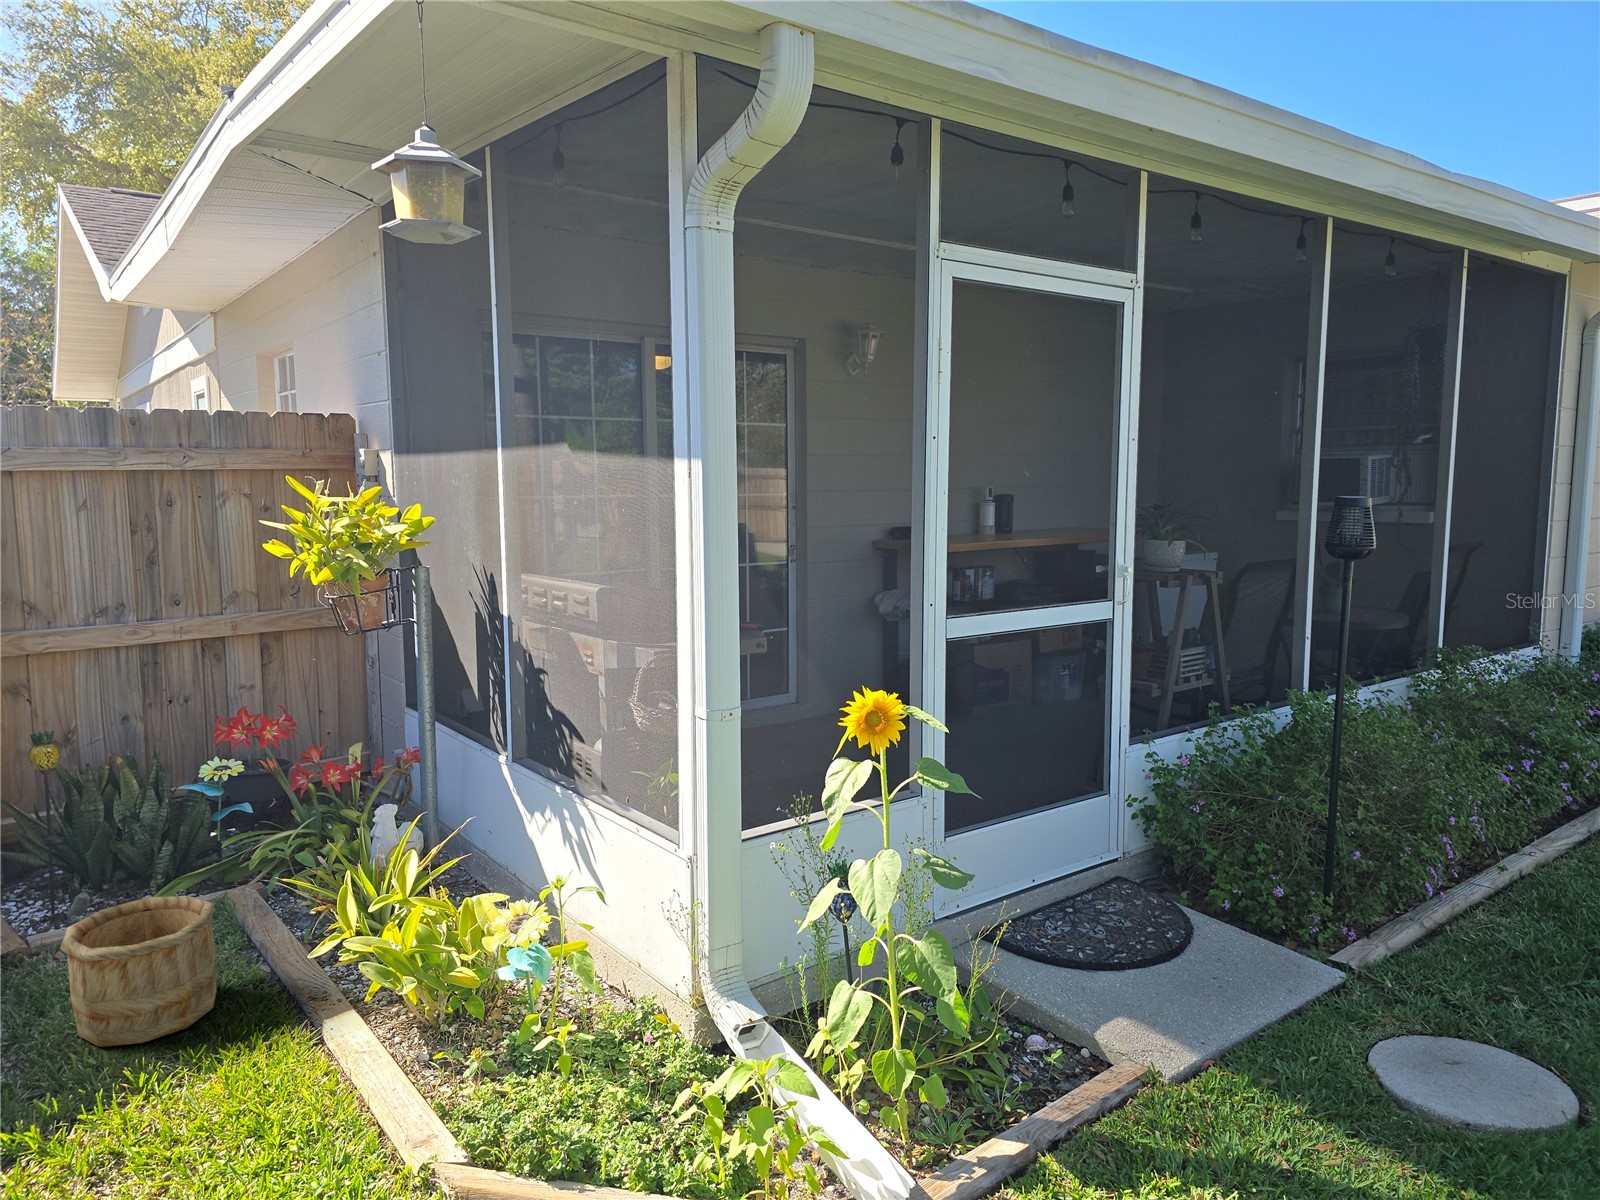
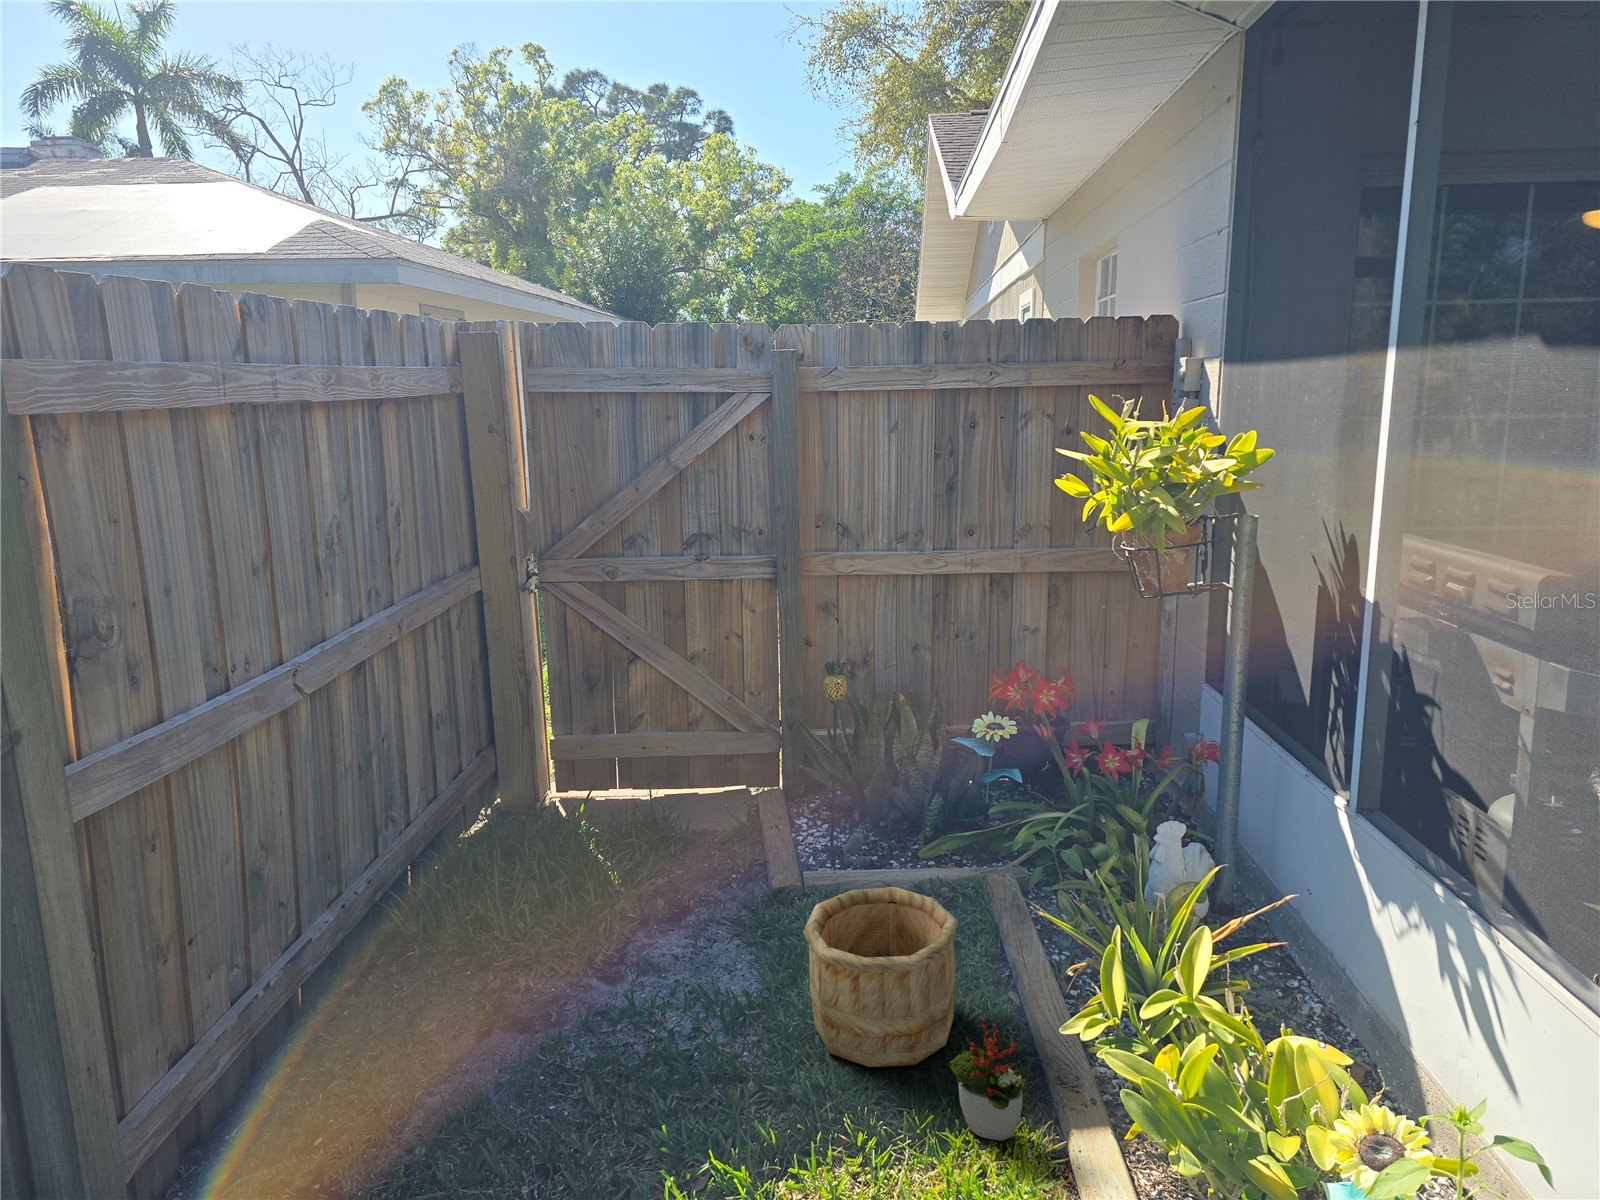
decorative plant: none [223,952,289,1049] -> present [949,1016,1025,1140]

